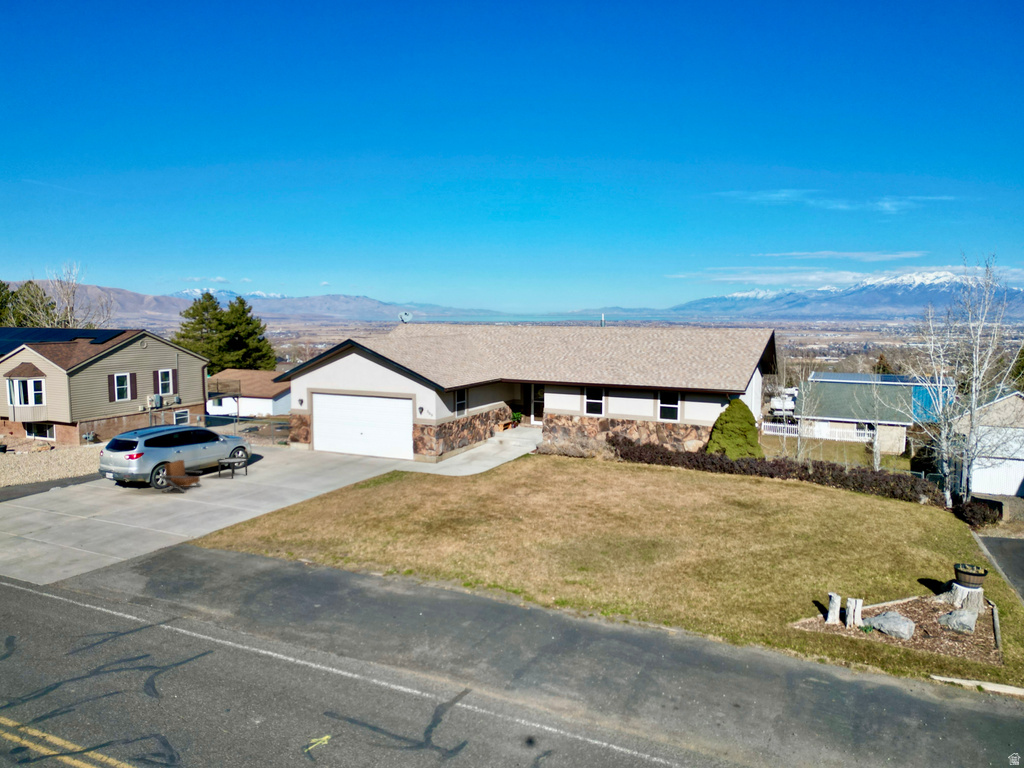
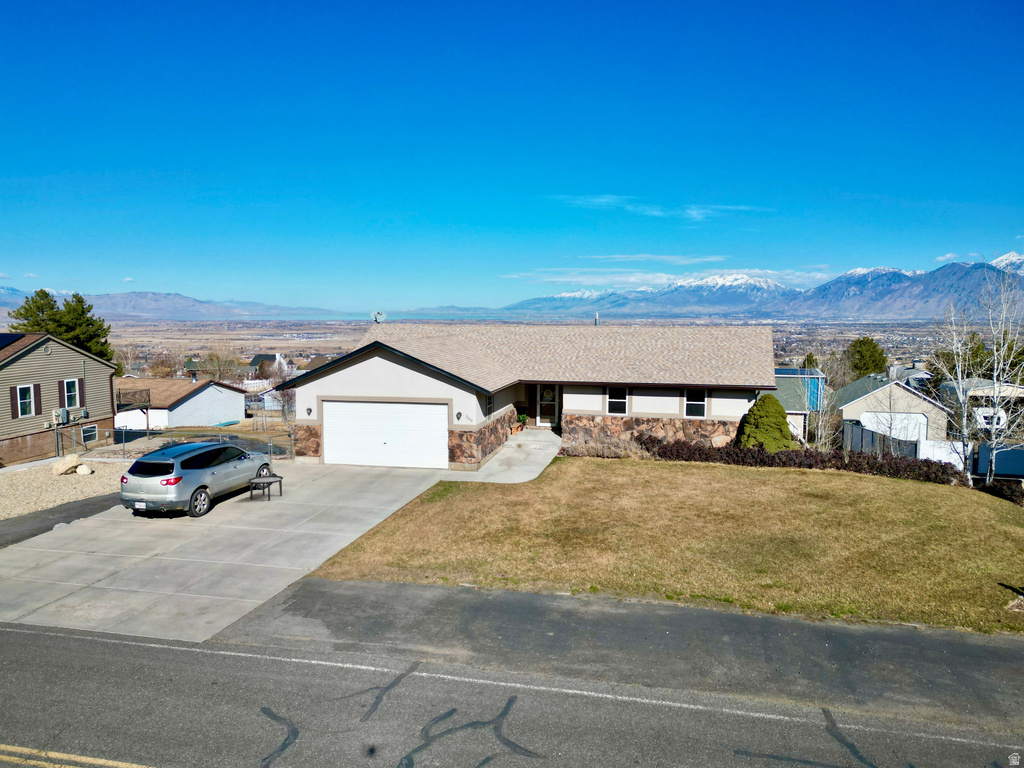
lounge chair: present [161,460,202,493] -> none [202,482,245,521]

